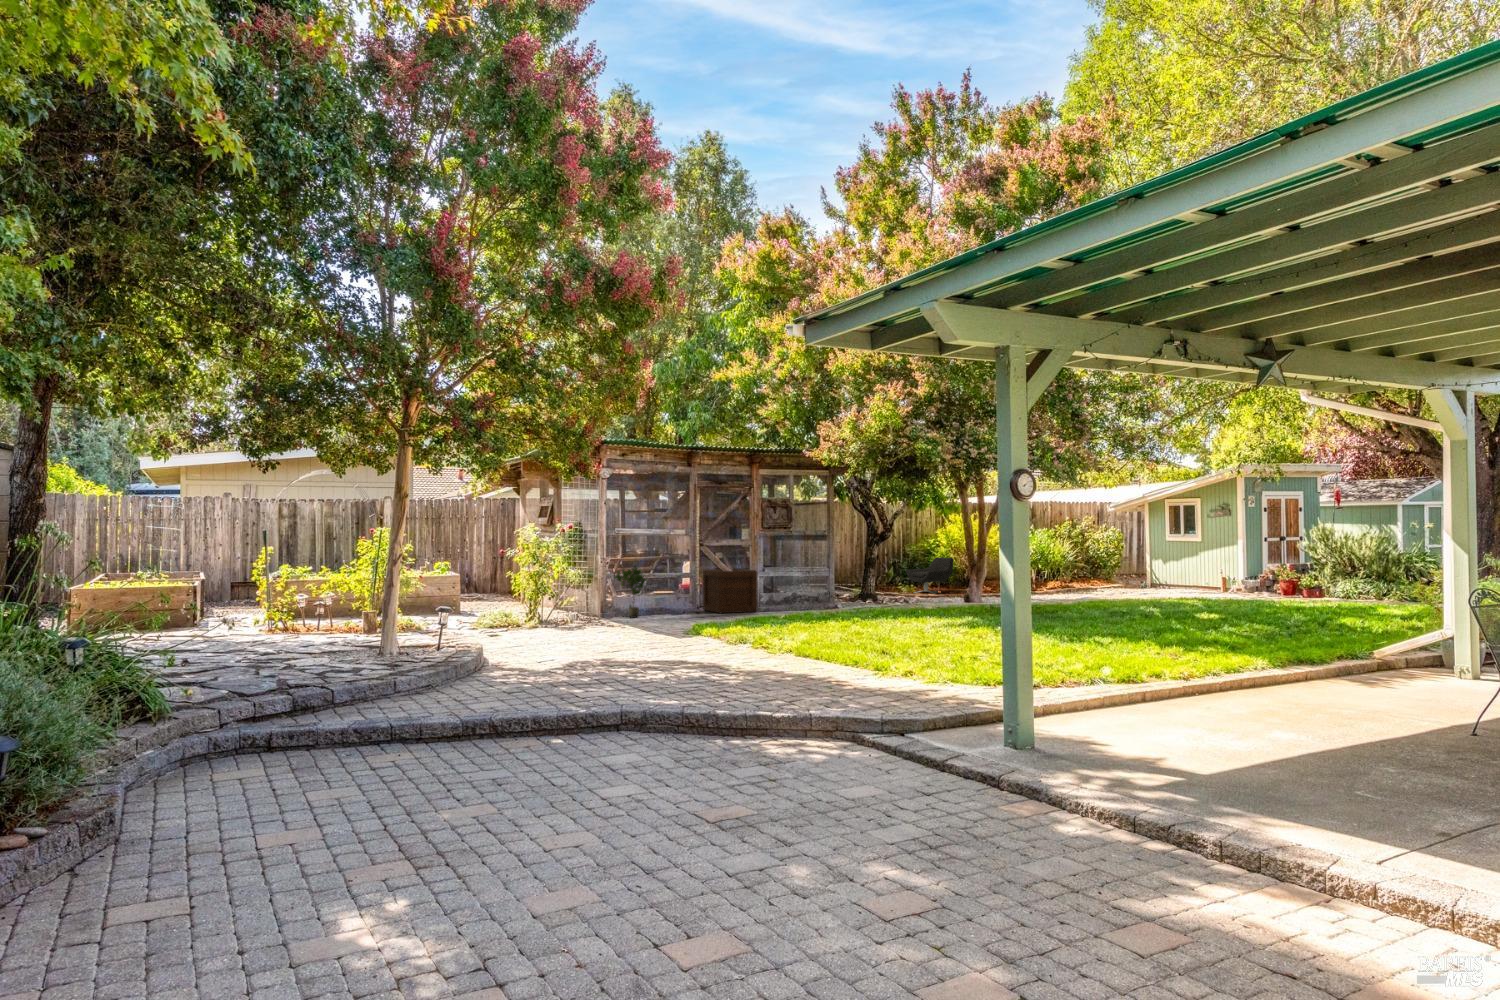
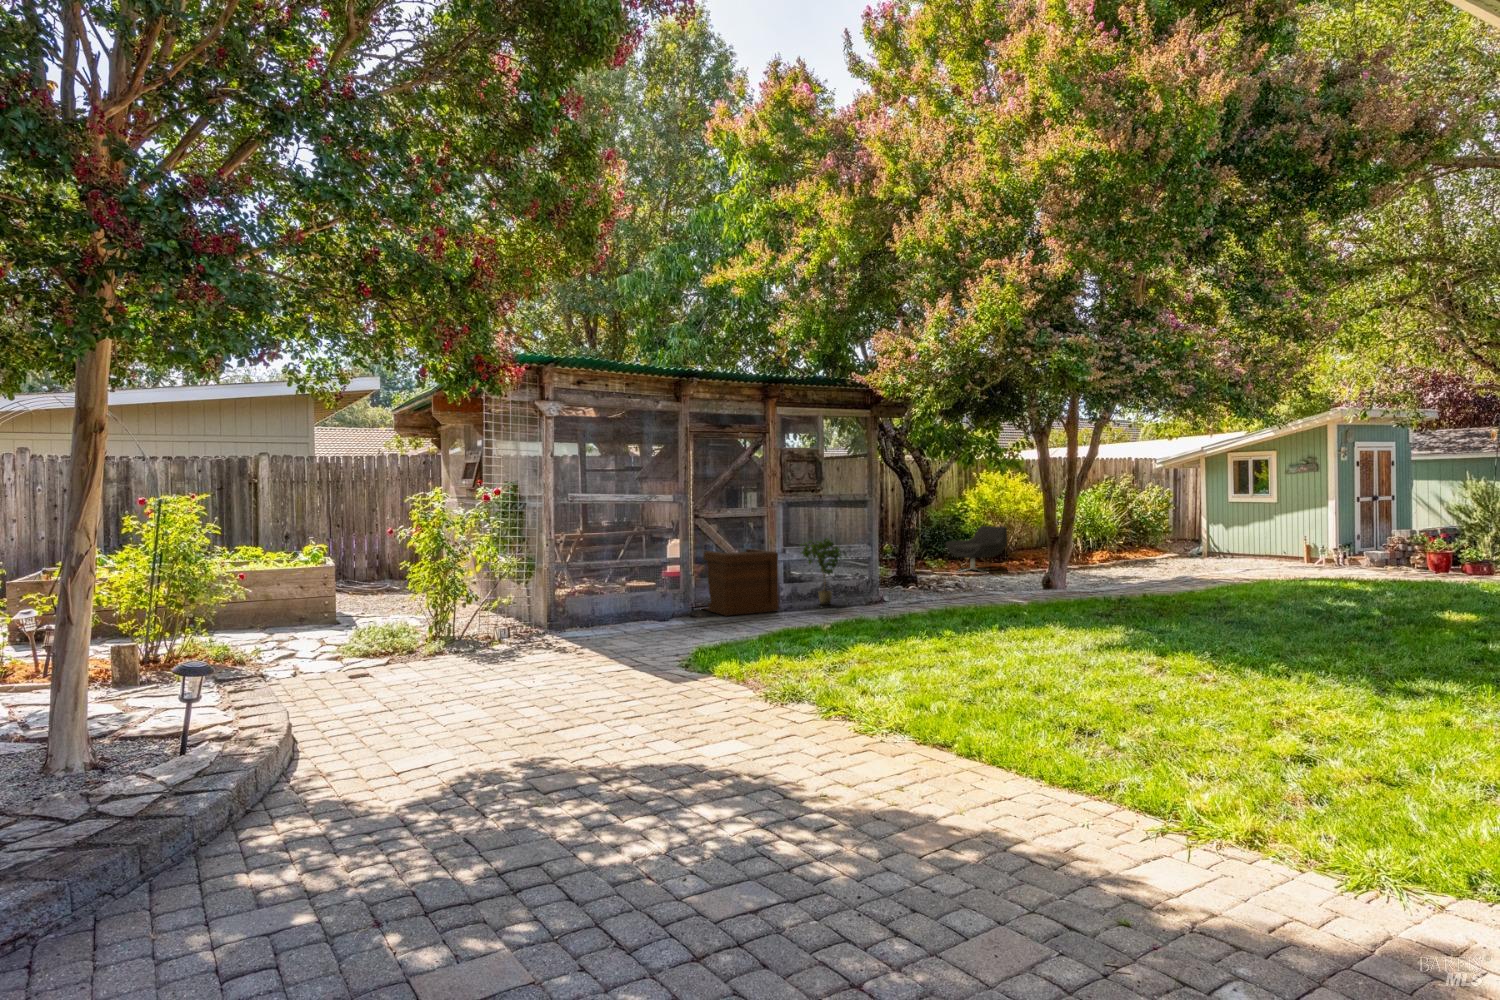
potted plant: present [615,567,647,618] -> present [801,538,841,605]

